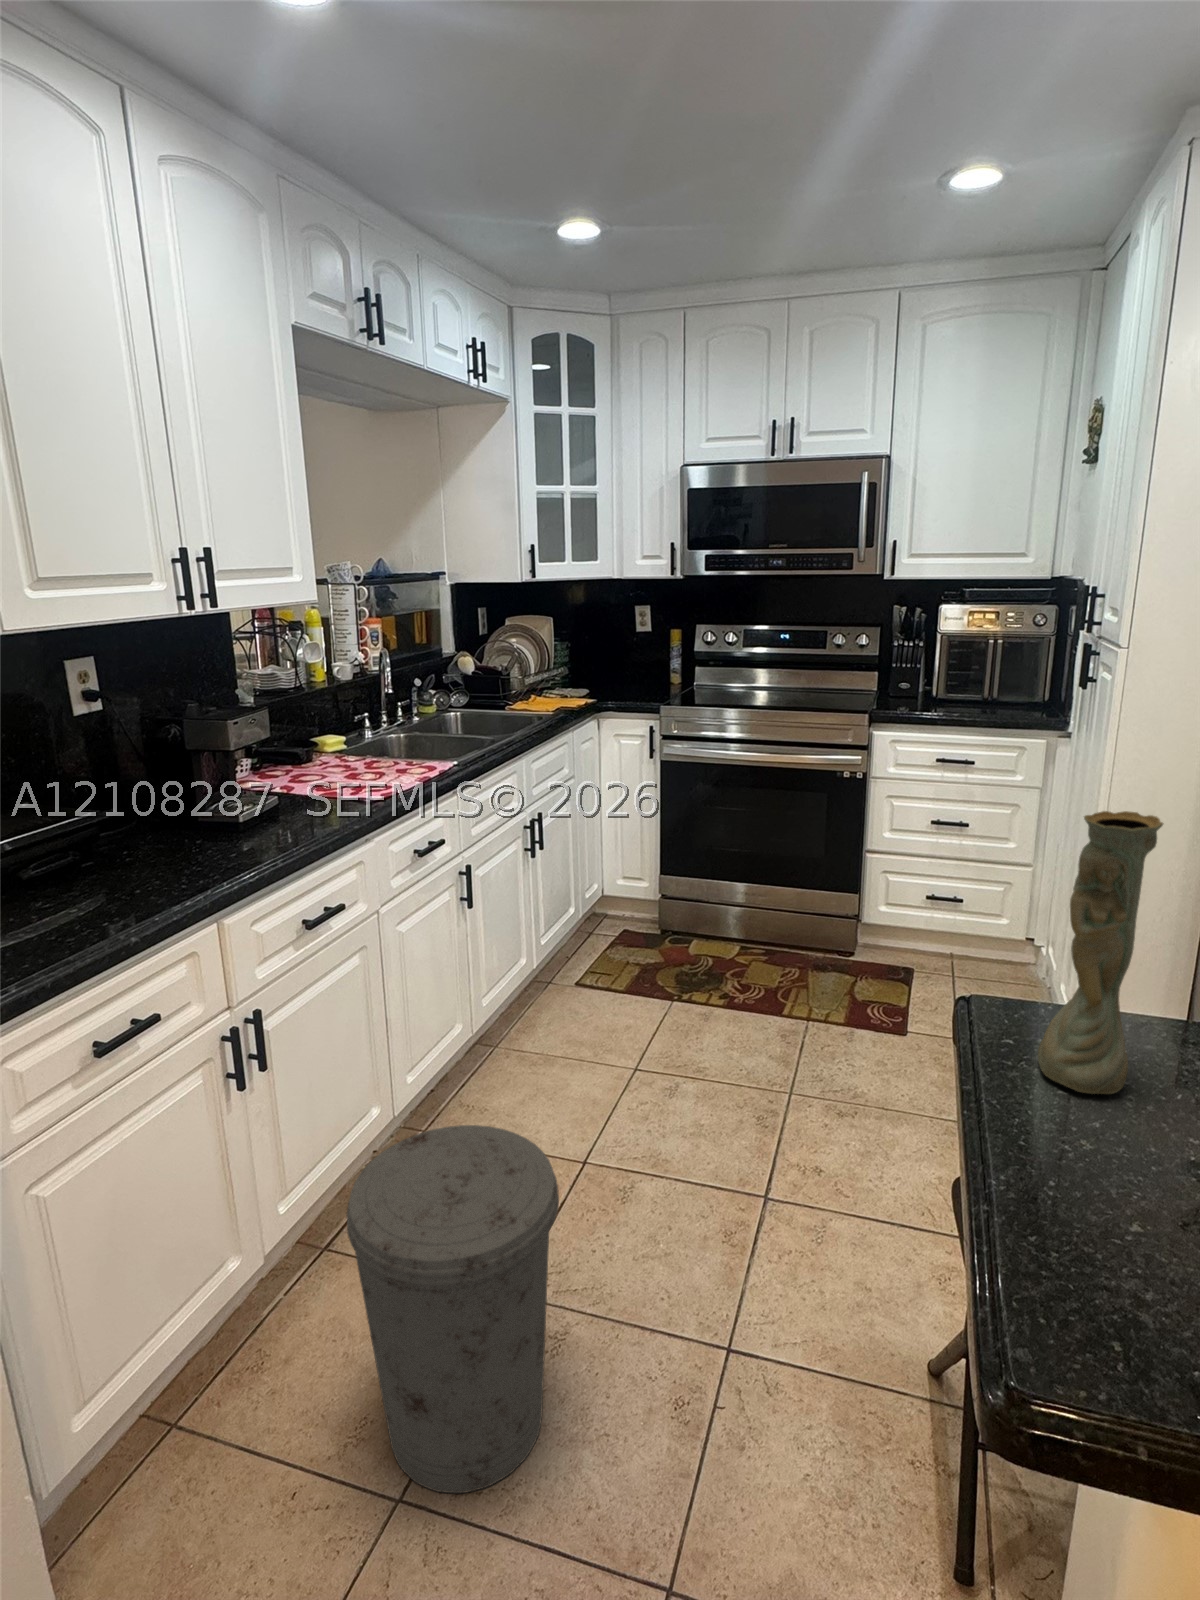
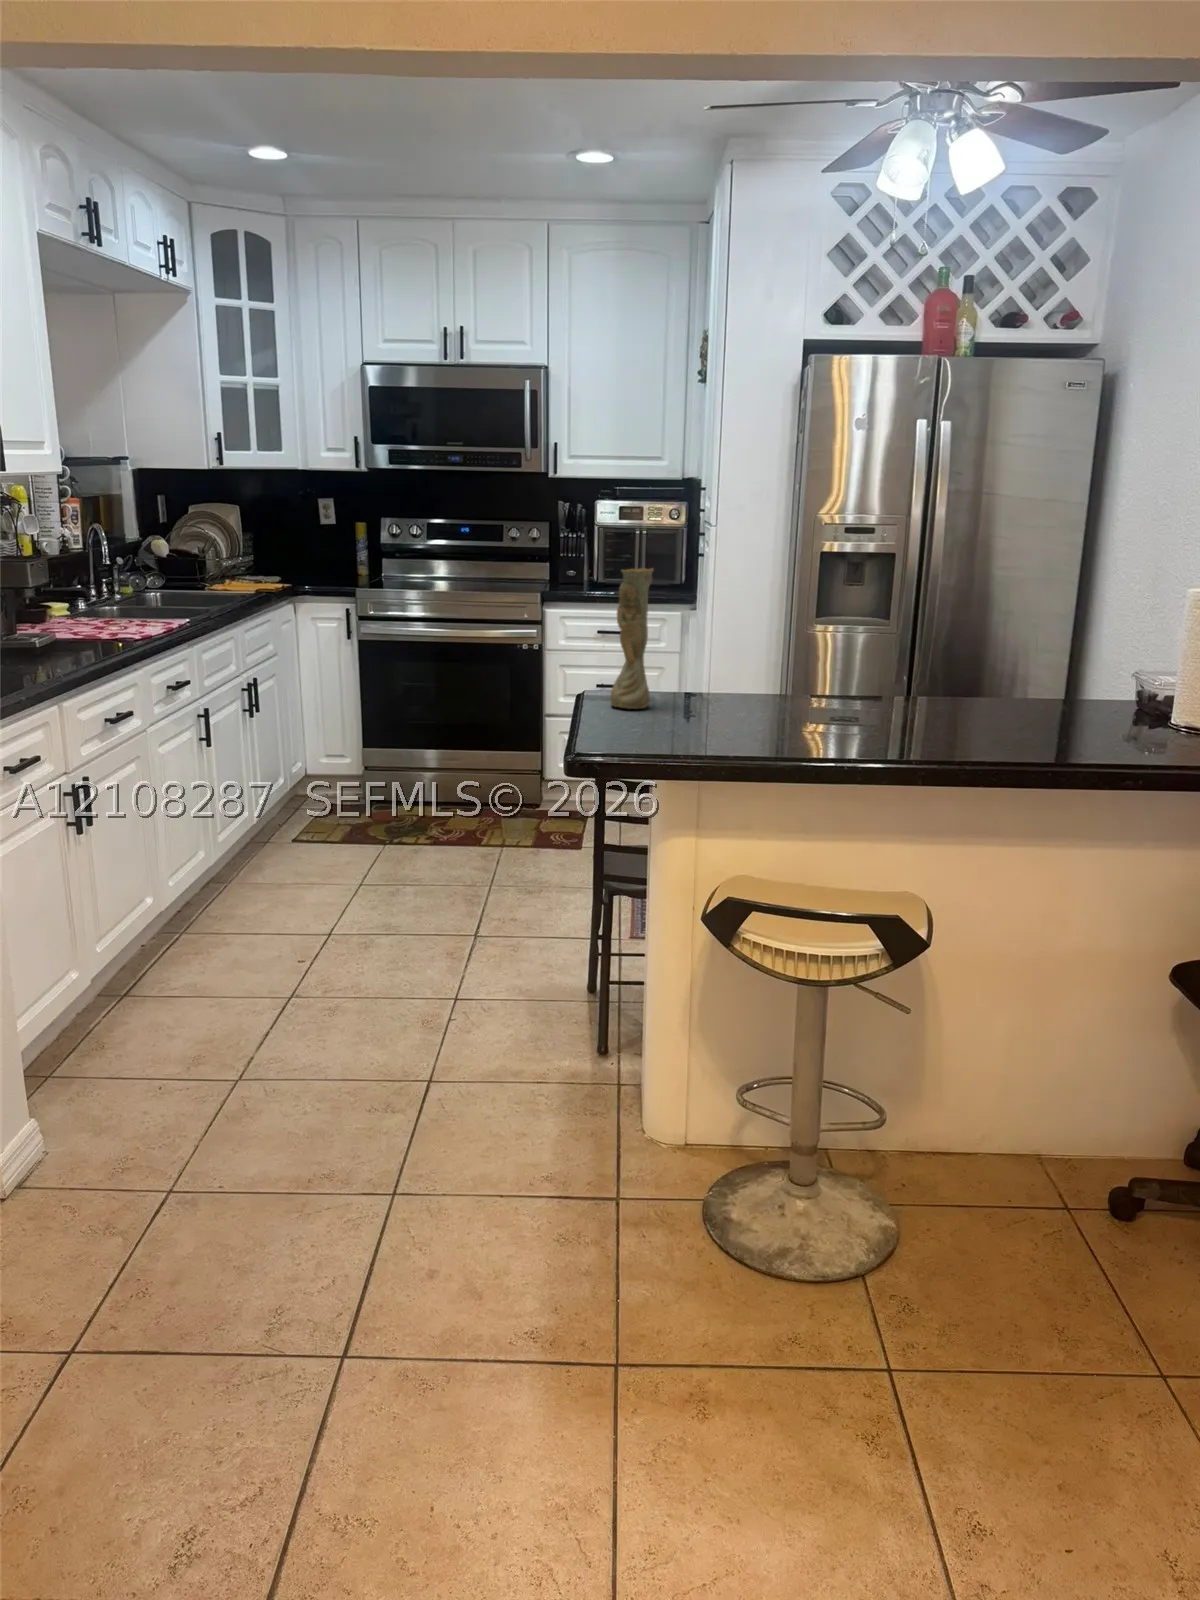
trash can: present [346,1125,559,1493] -> none [192,843,339,1072]

